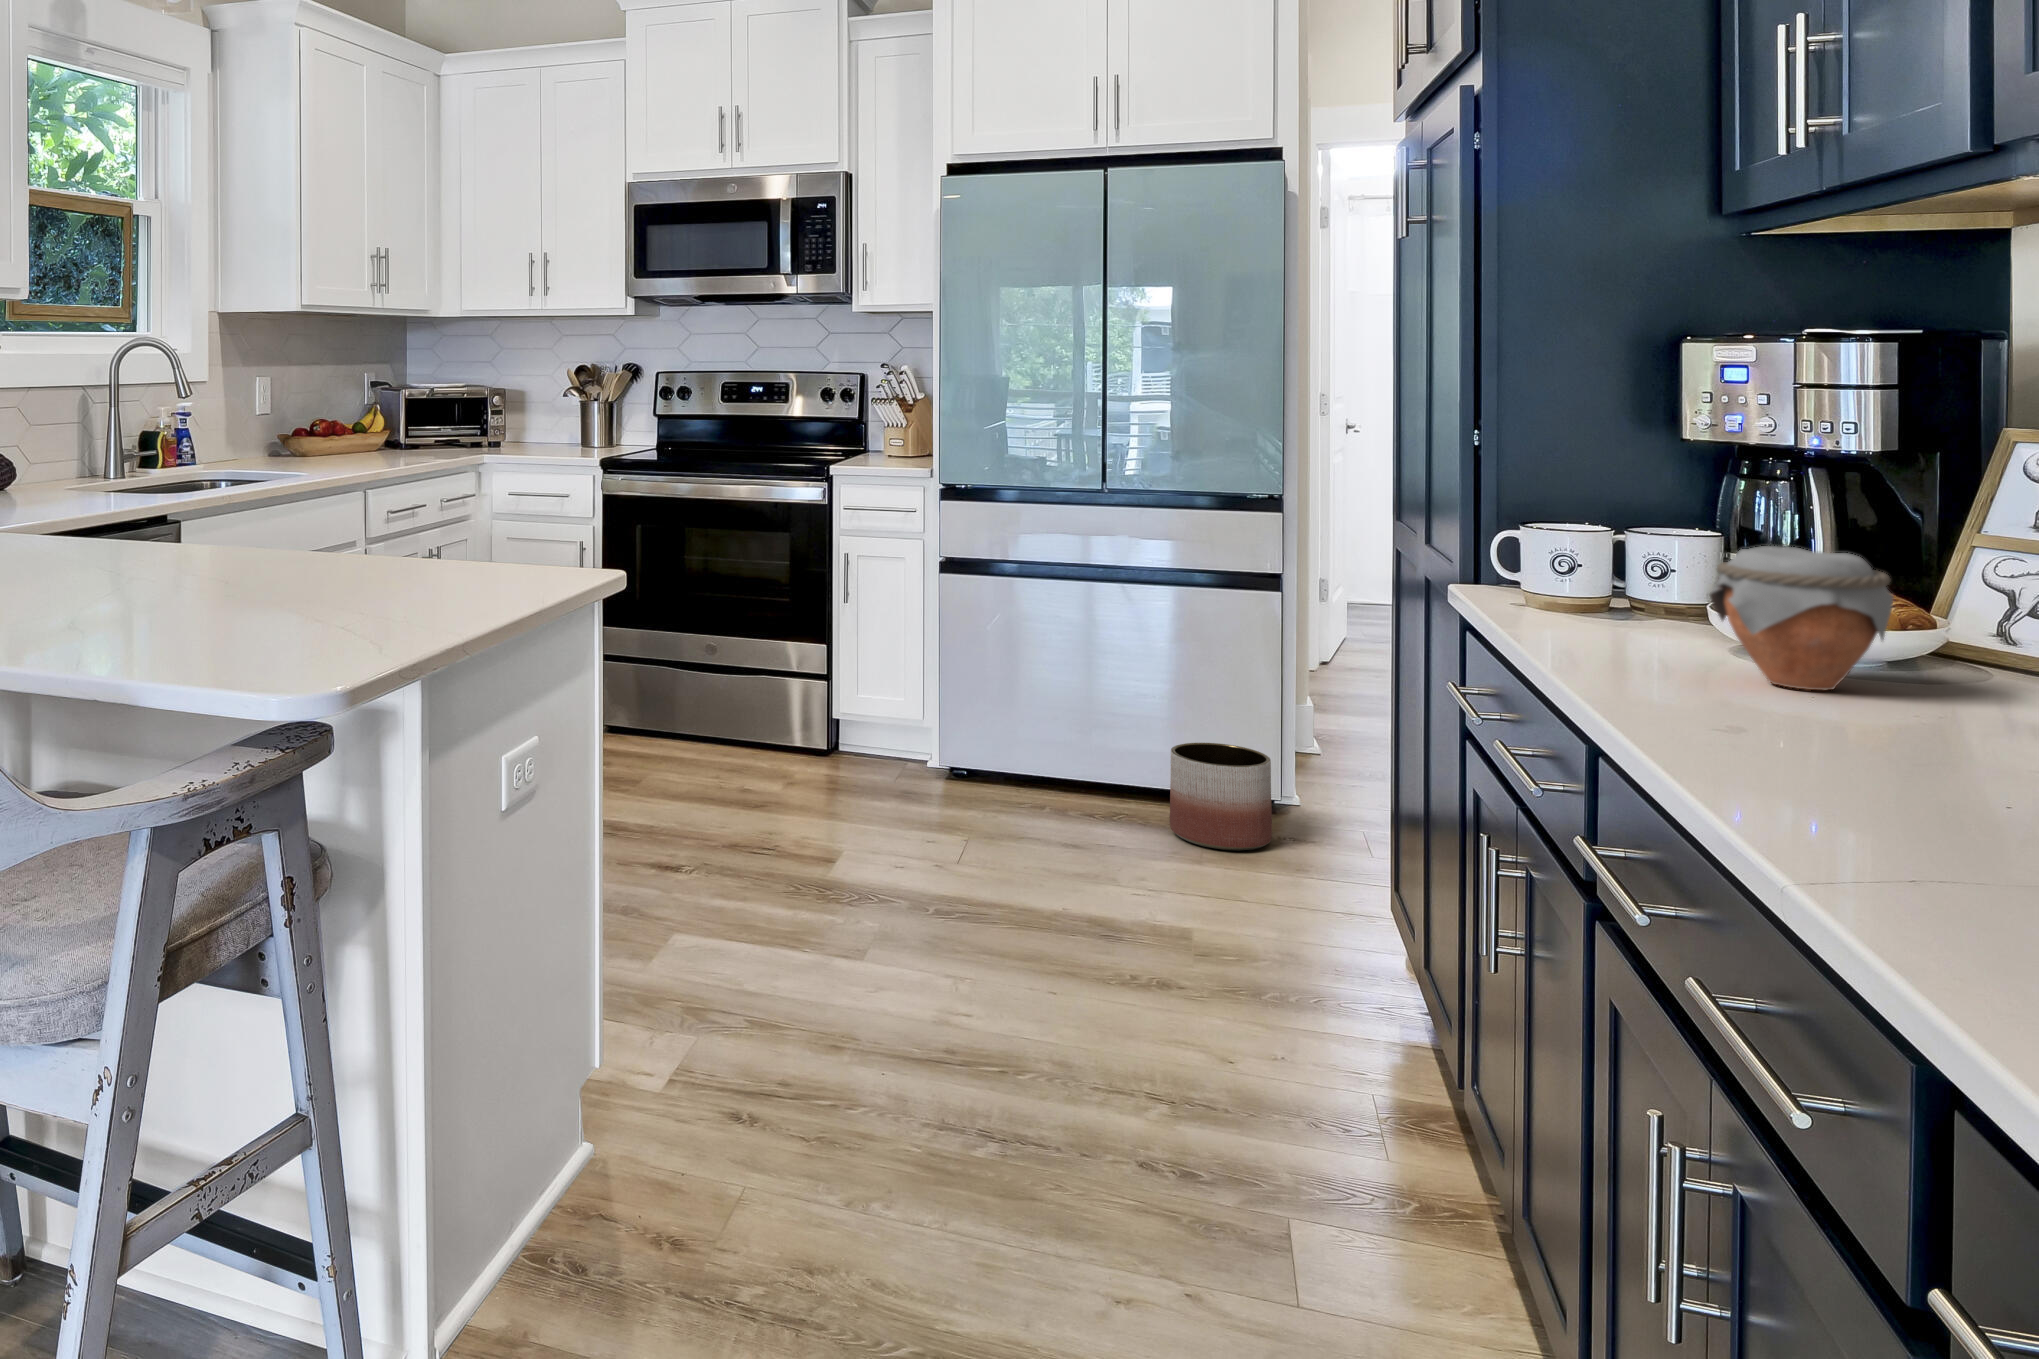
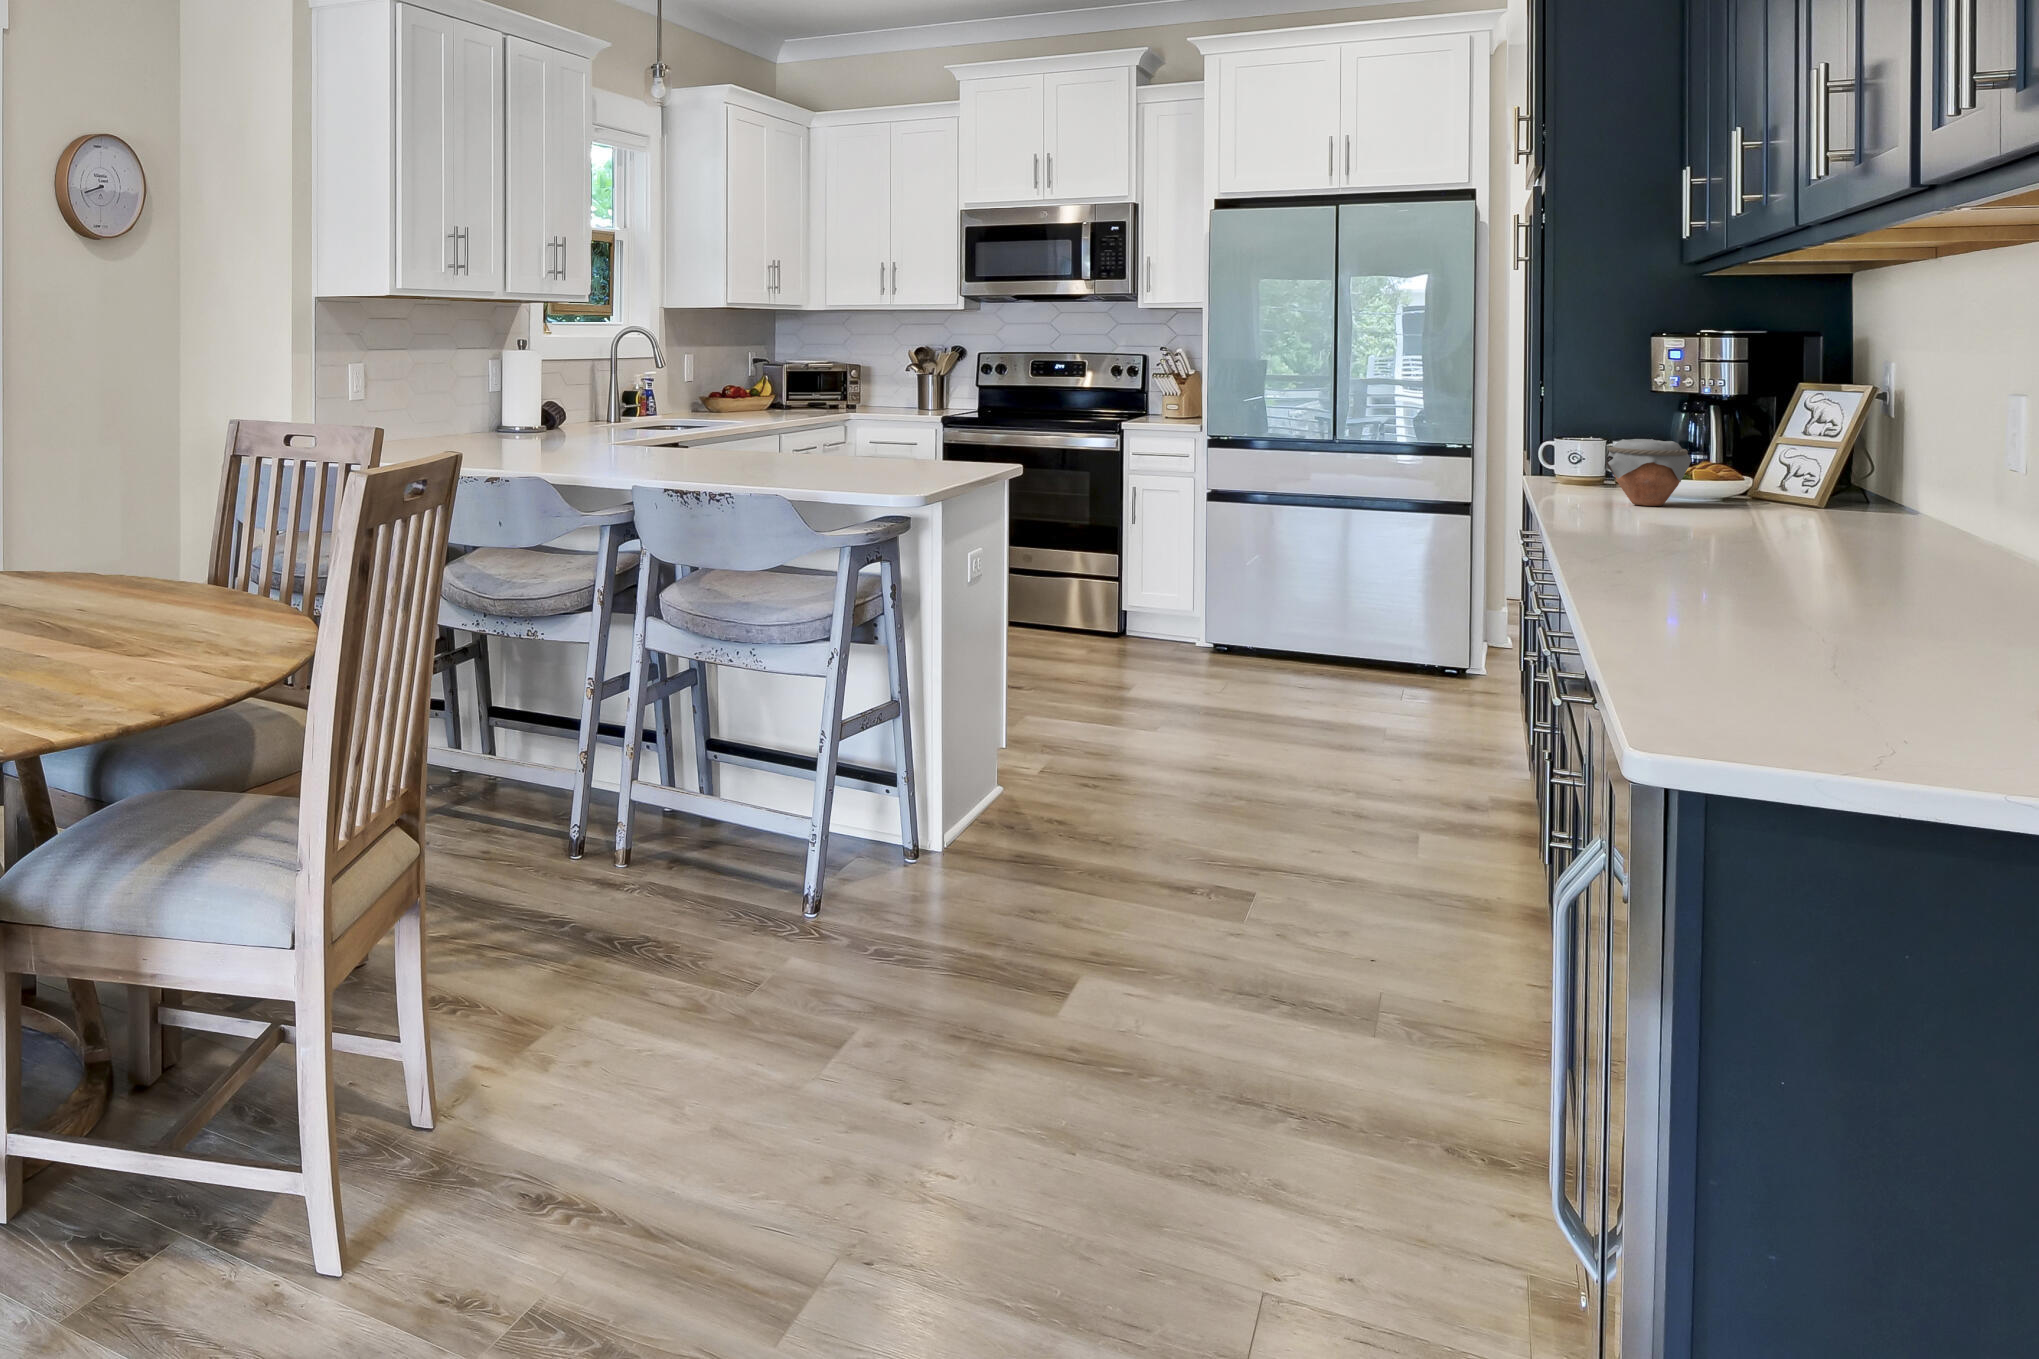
planter: present [1170,743,1272,851] -> none [1376,618,1451,689]

